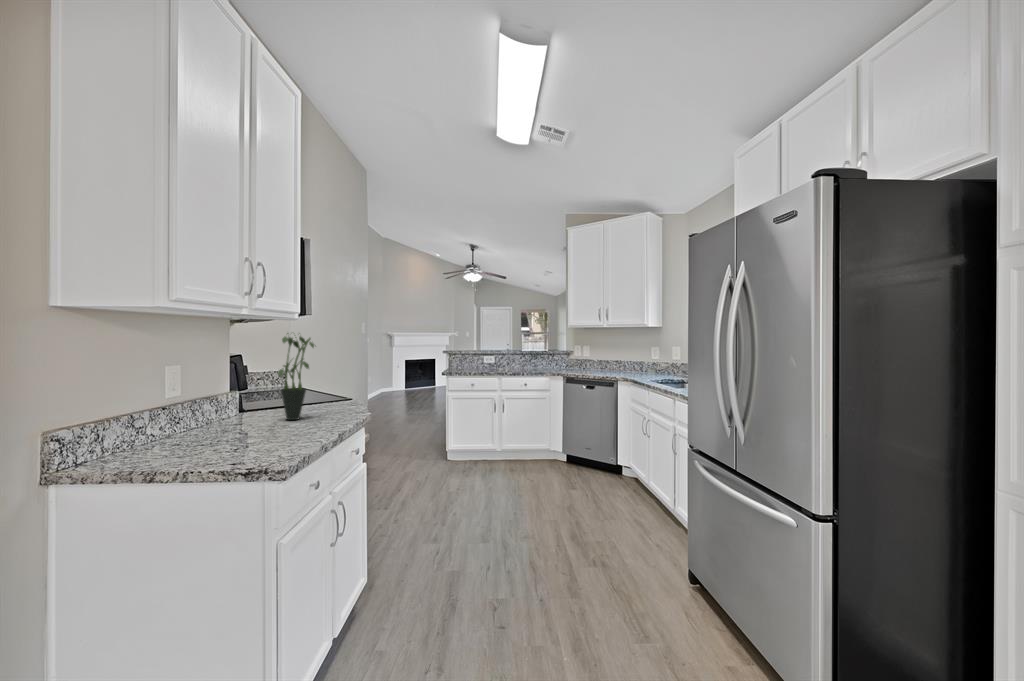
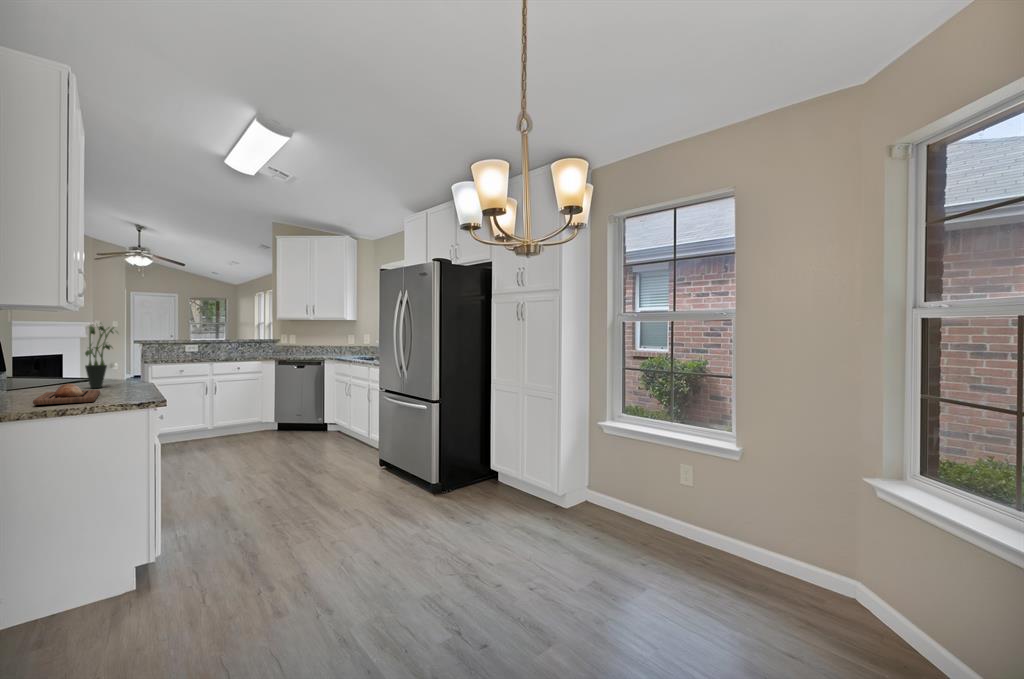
bread loaf: none [142,418,273,457] -> present [33,384,100,405]

